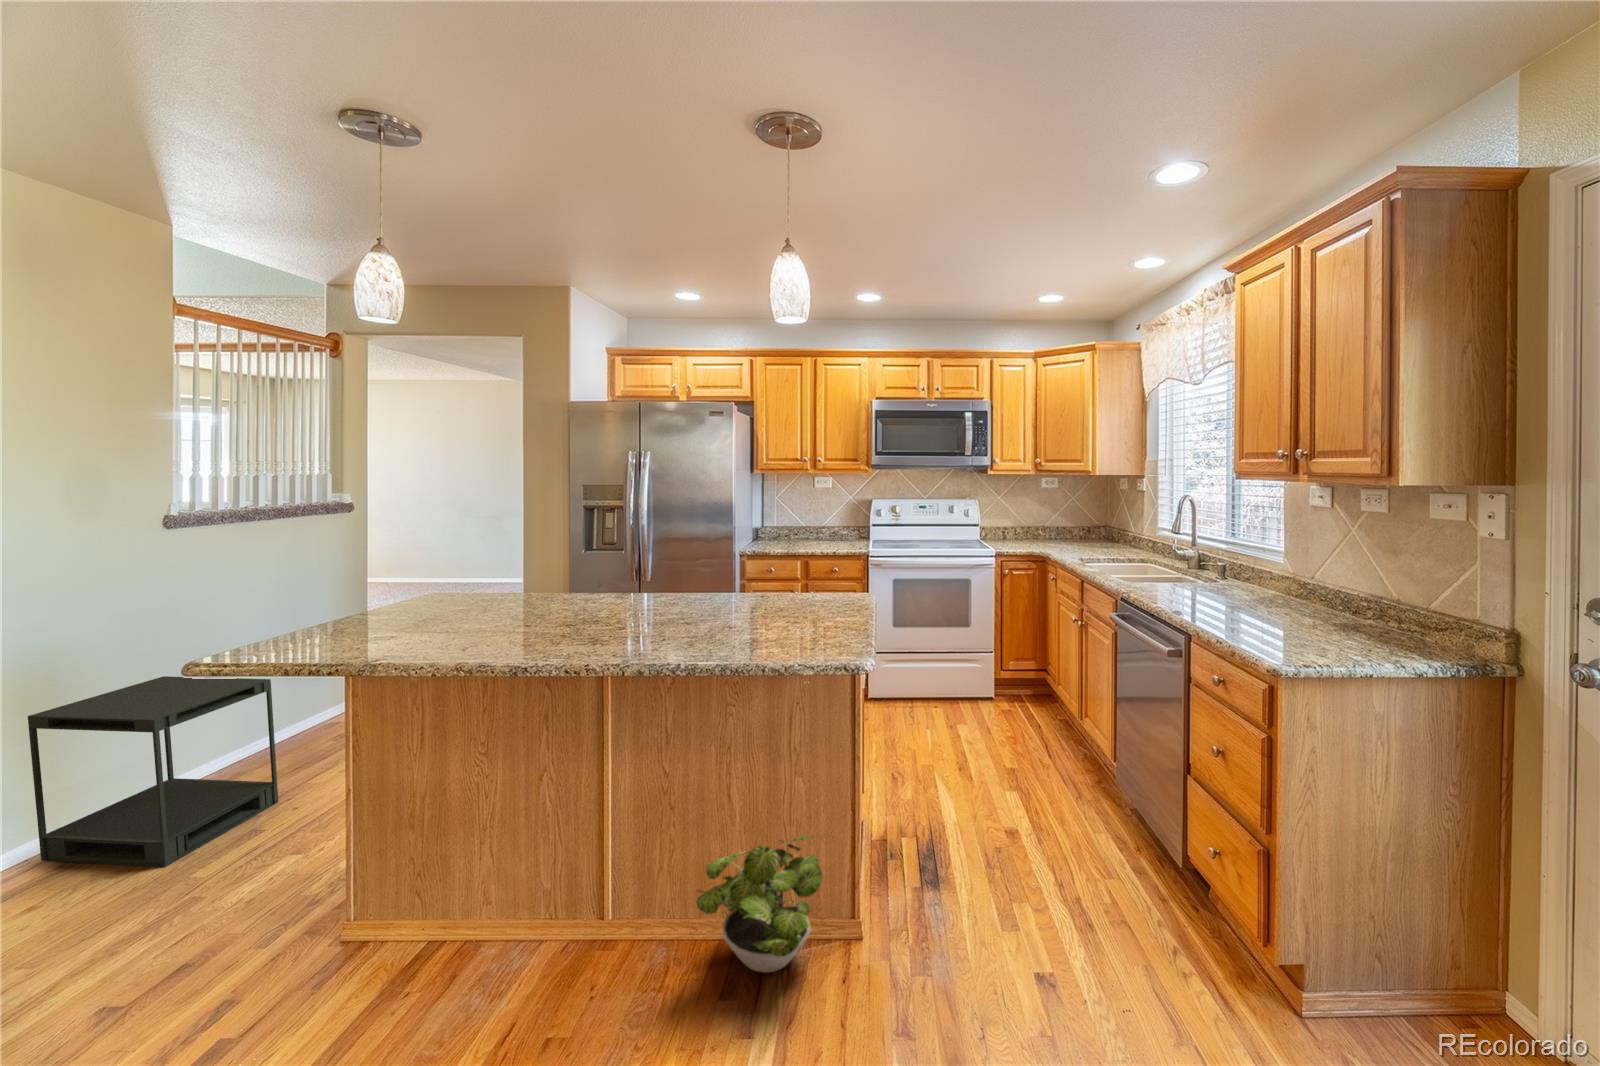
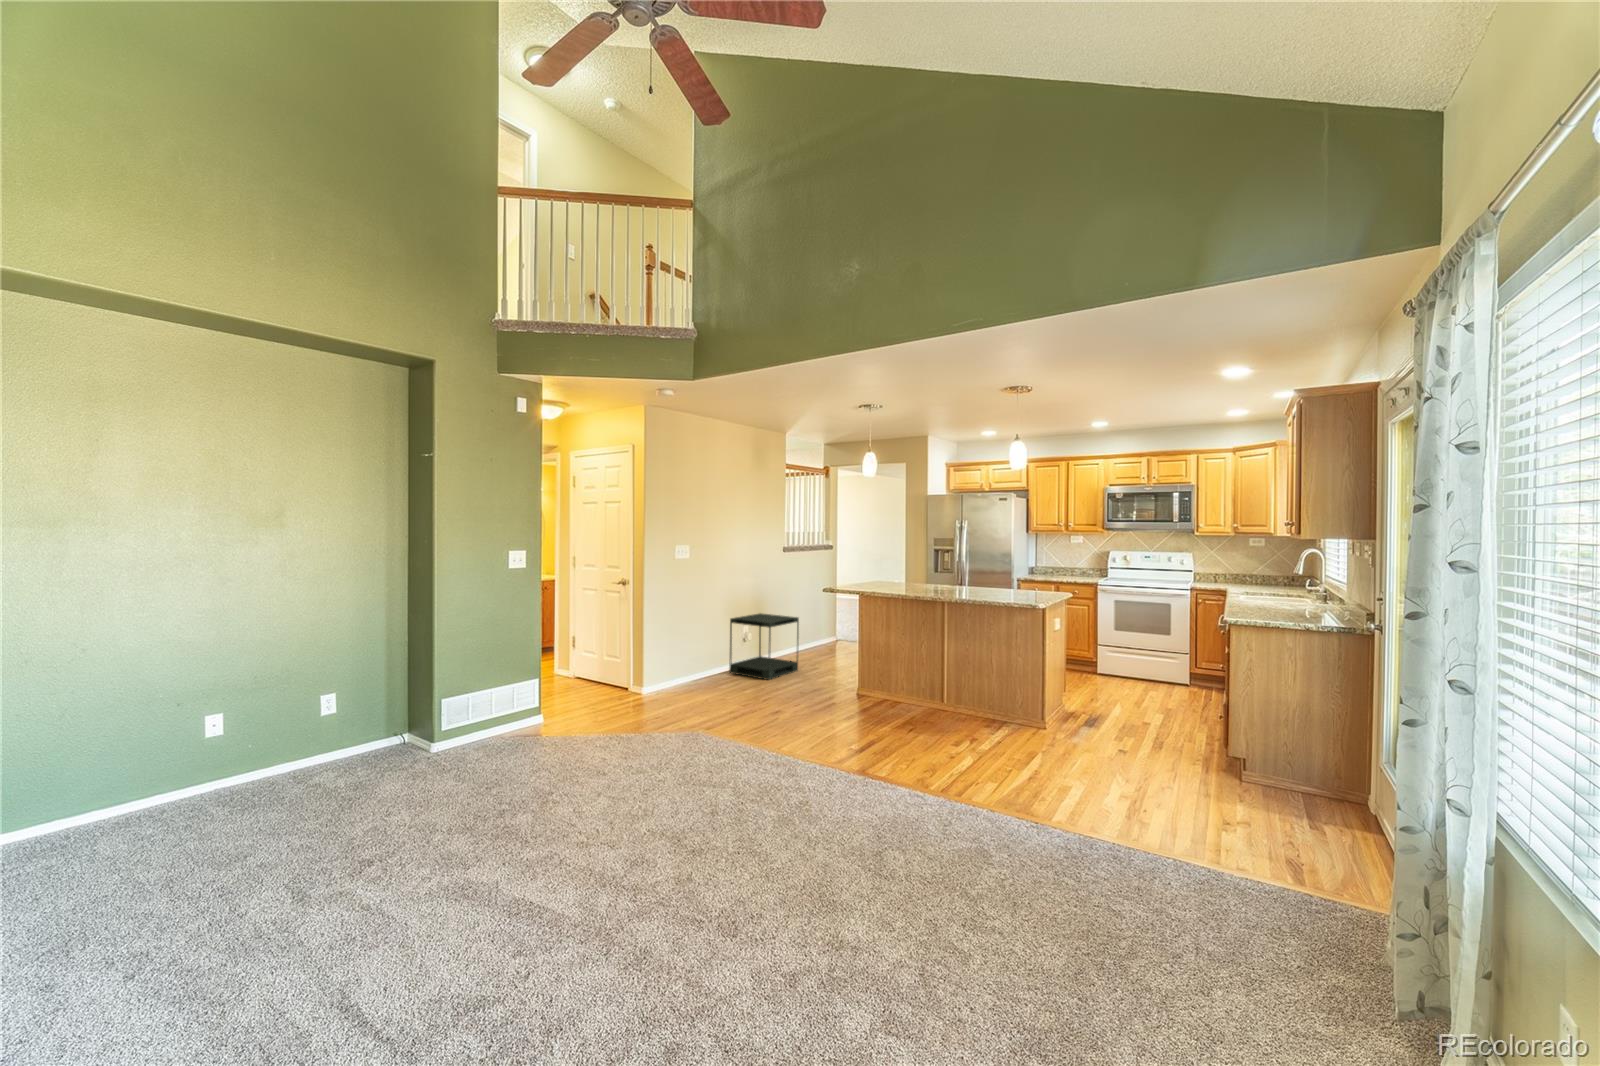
potted plant: present [696,836,822,973] -> none [963,678,1019,733]

